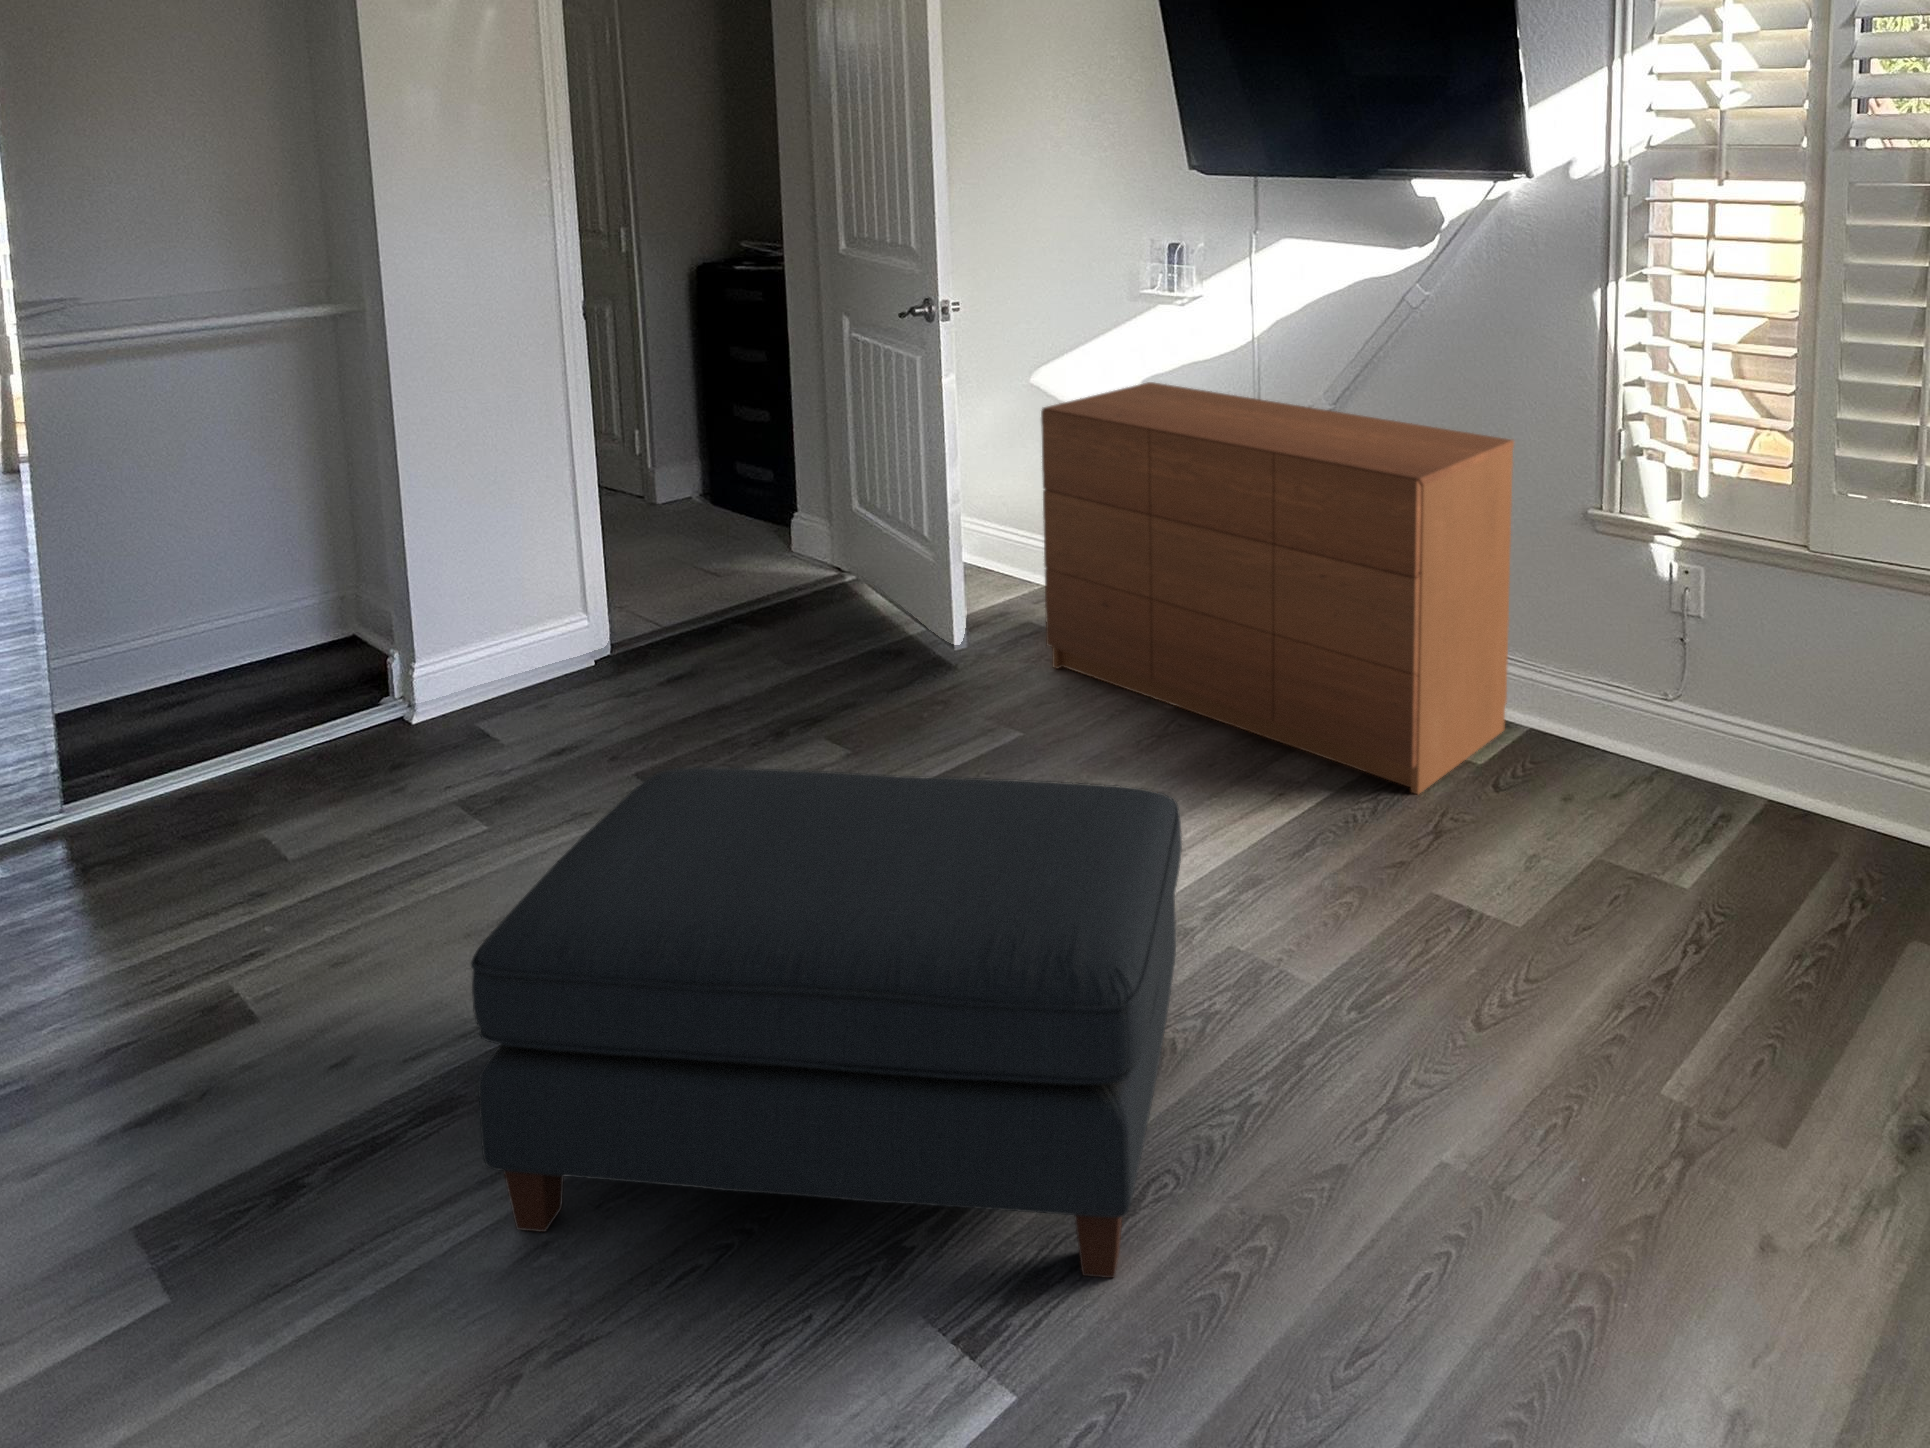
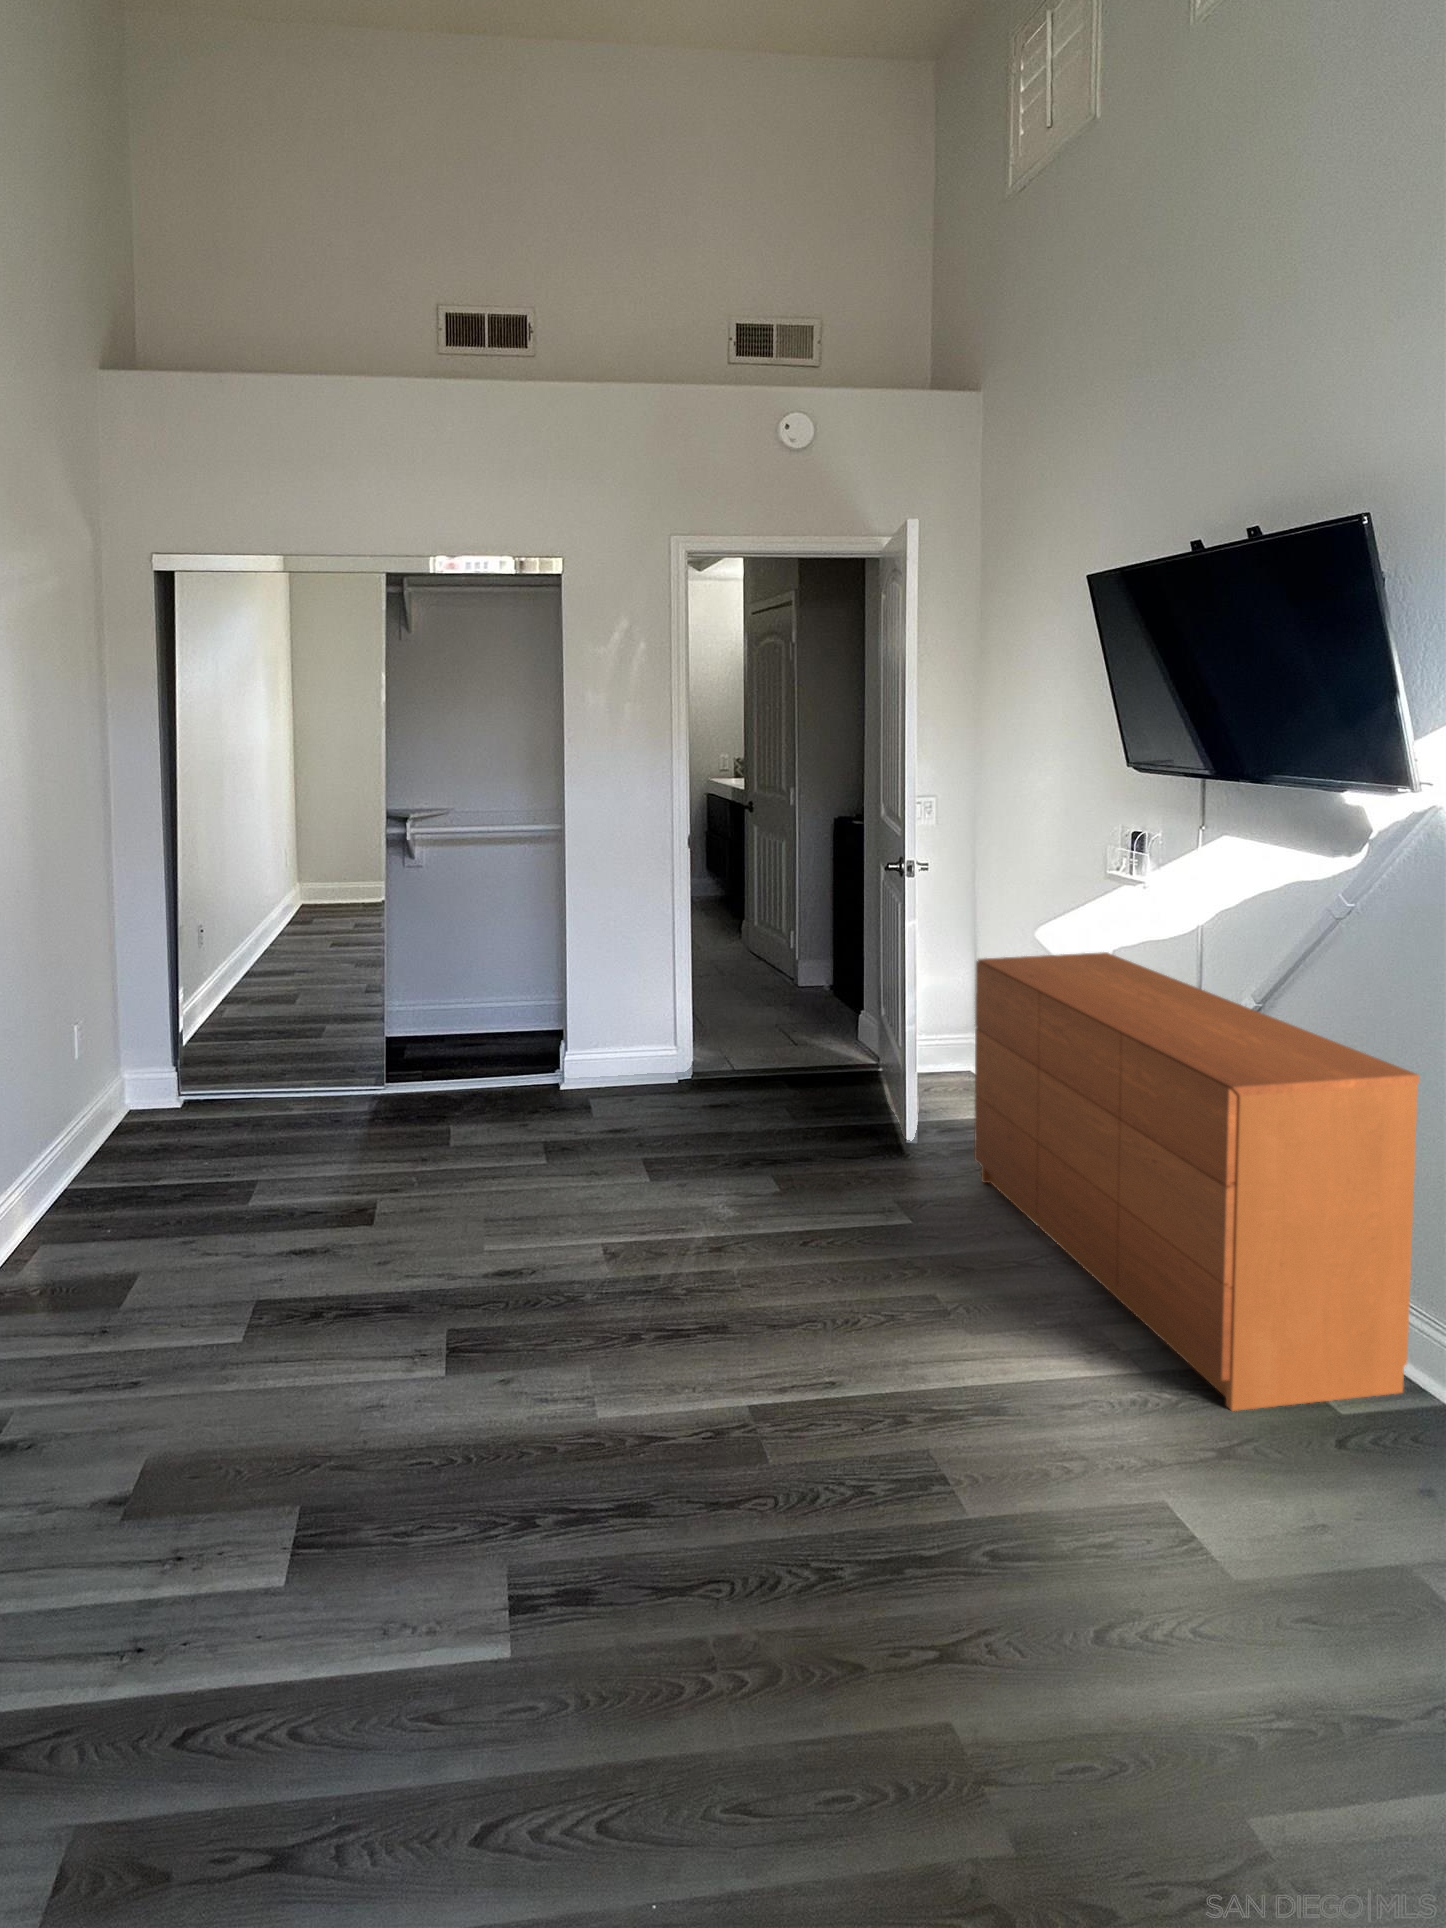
ottoman: present [471,767,1182,1278] -> none [364,1151,829,1624]

